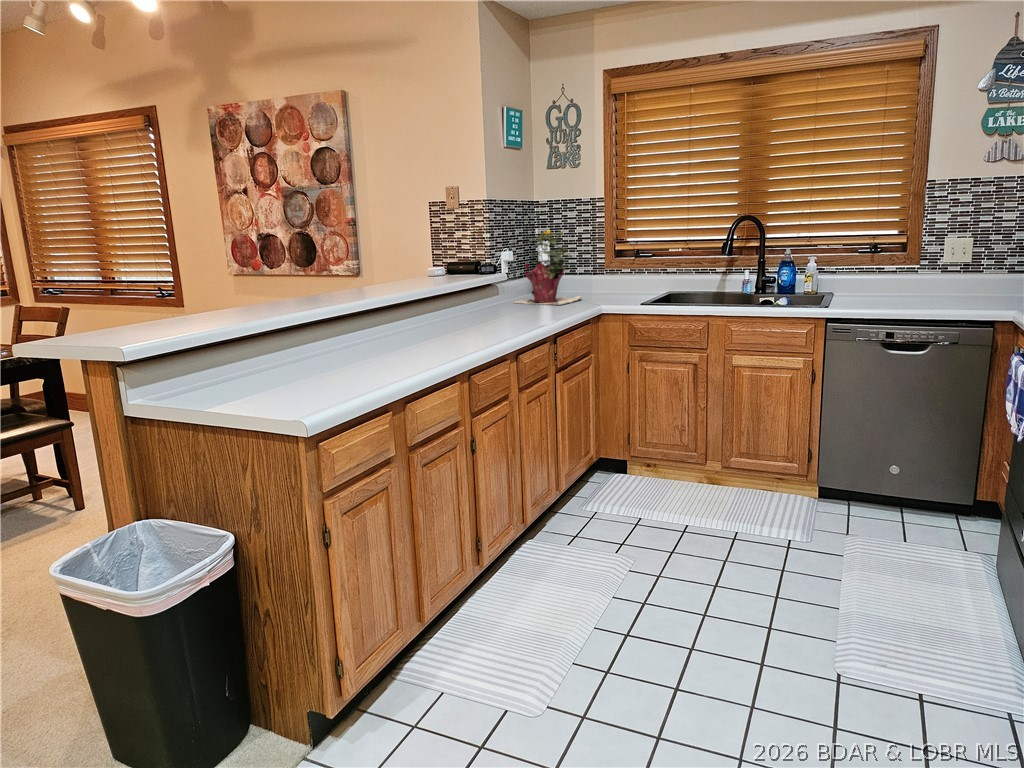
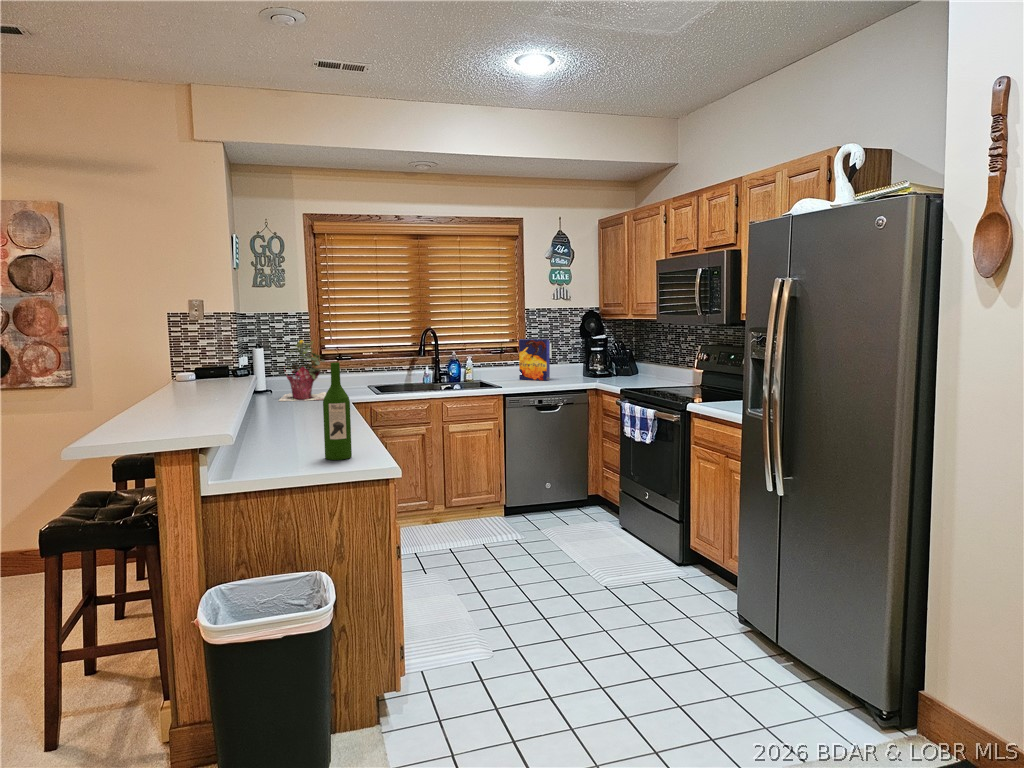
cereal box: none [902,232,960,300] -> present [519,339,550,381]
wine bottle: none [290,248,330,375] -> present [323,362,352,460]

